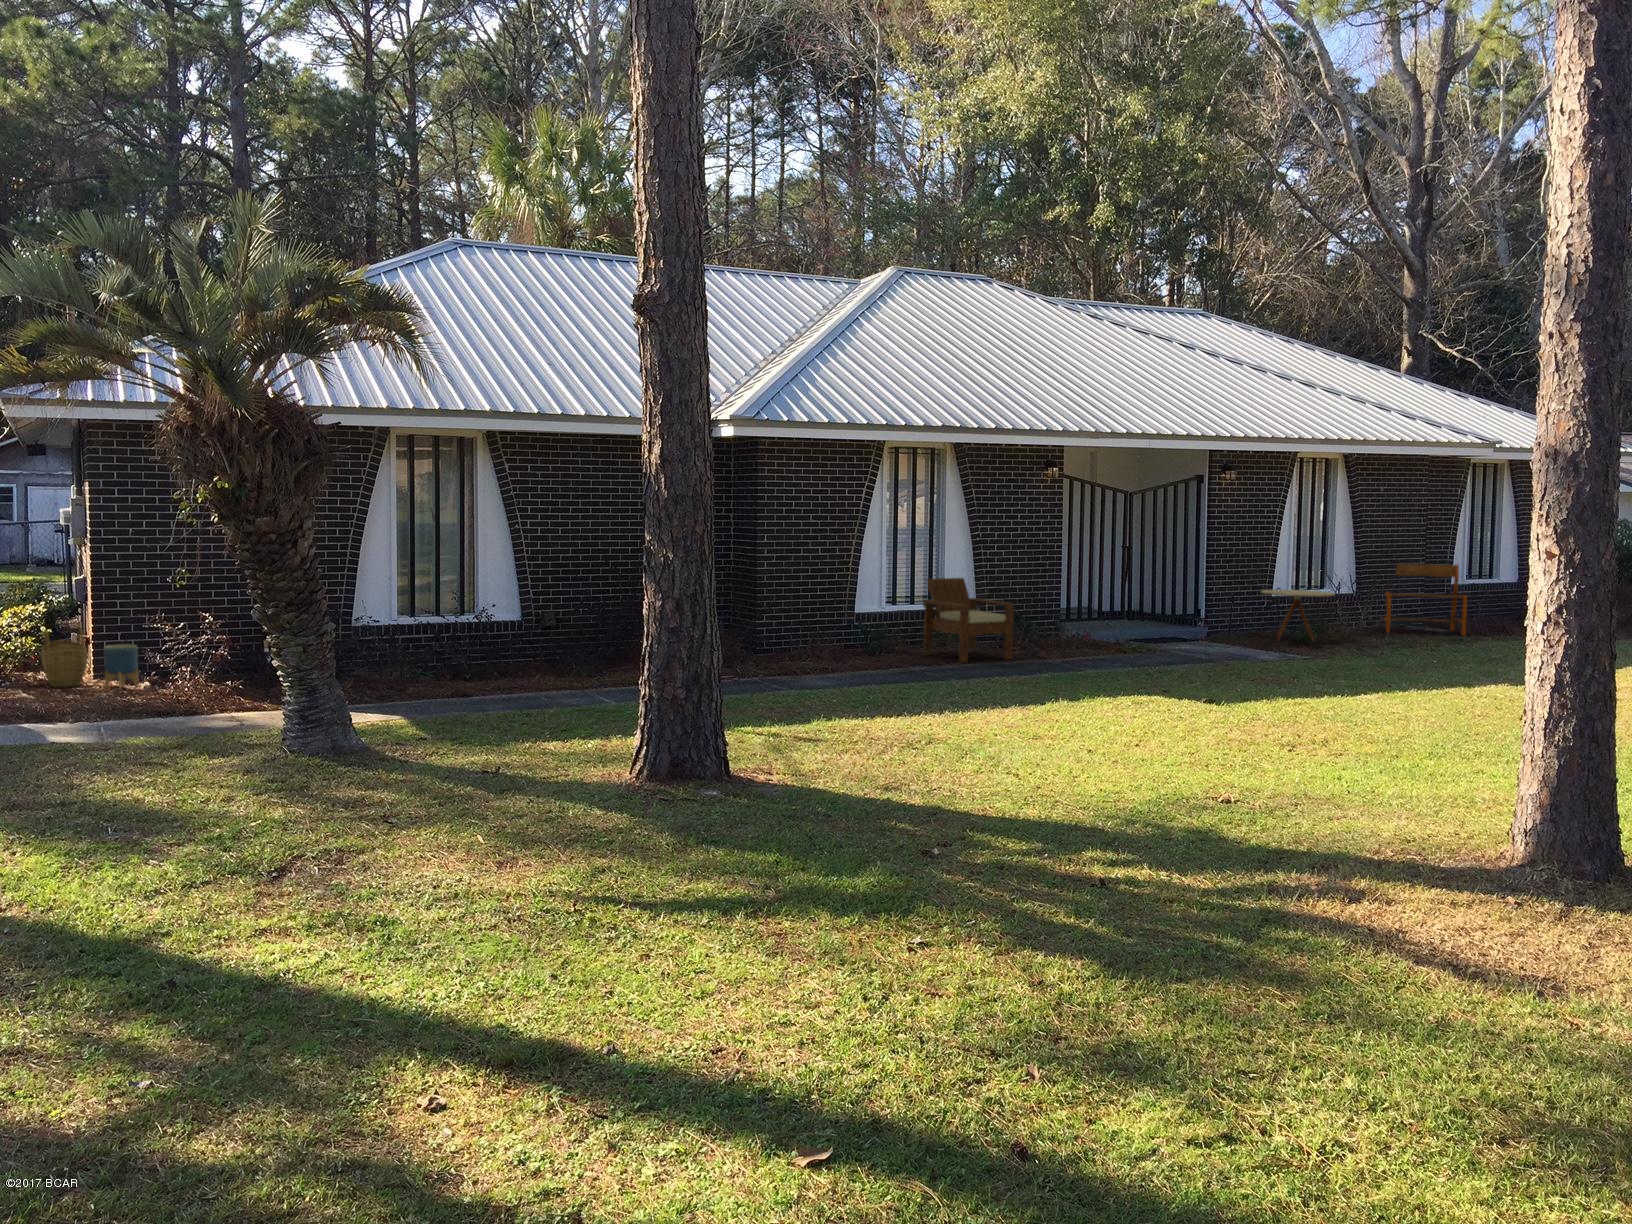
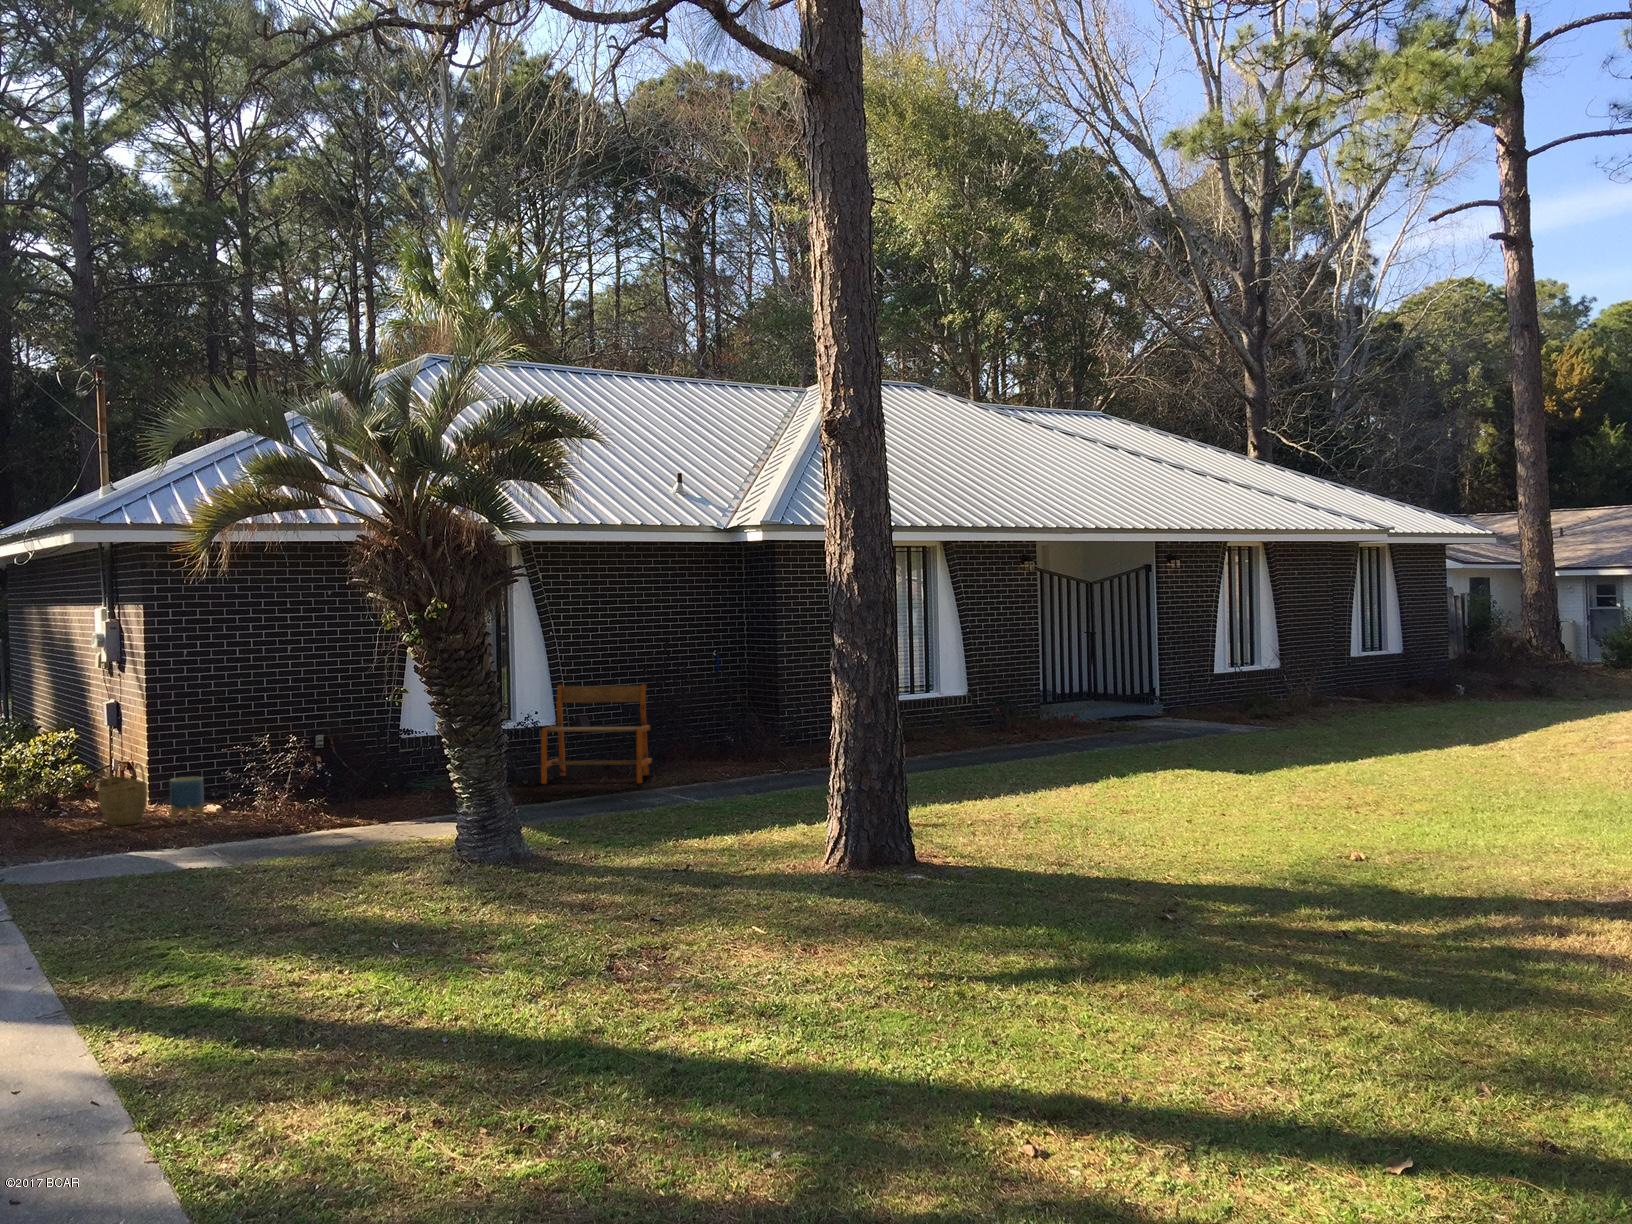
bench: present [1384,564,1467,636] -> present [541,685,652,784]
chair: present [923,578,1014,662] -> none [926,671,1014,752]
round table: present [1261,590,1334,642] -> none [1204,670,1272,717]

